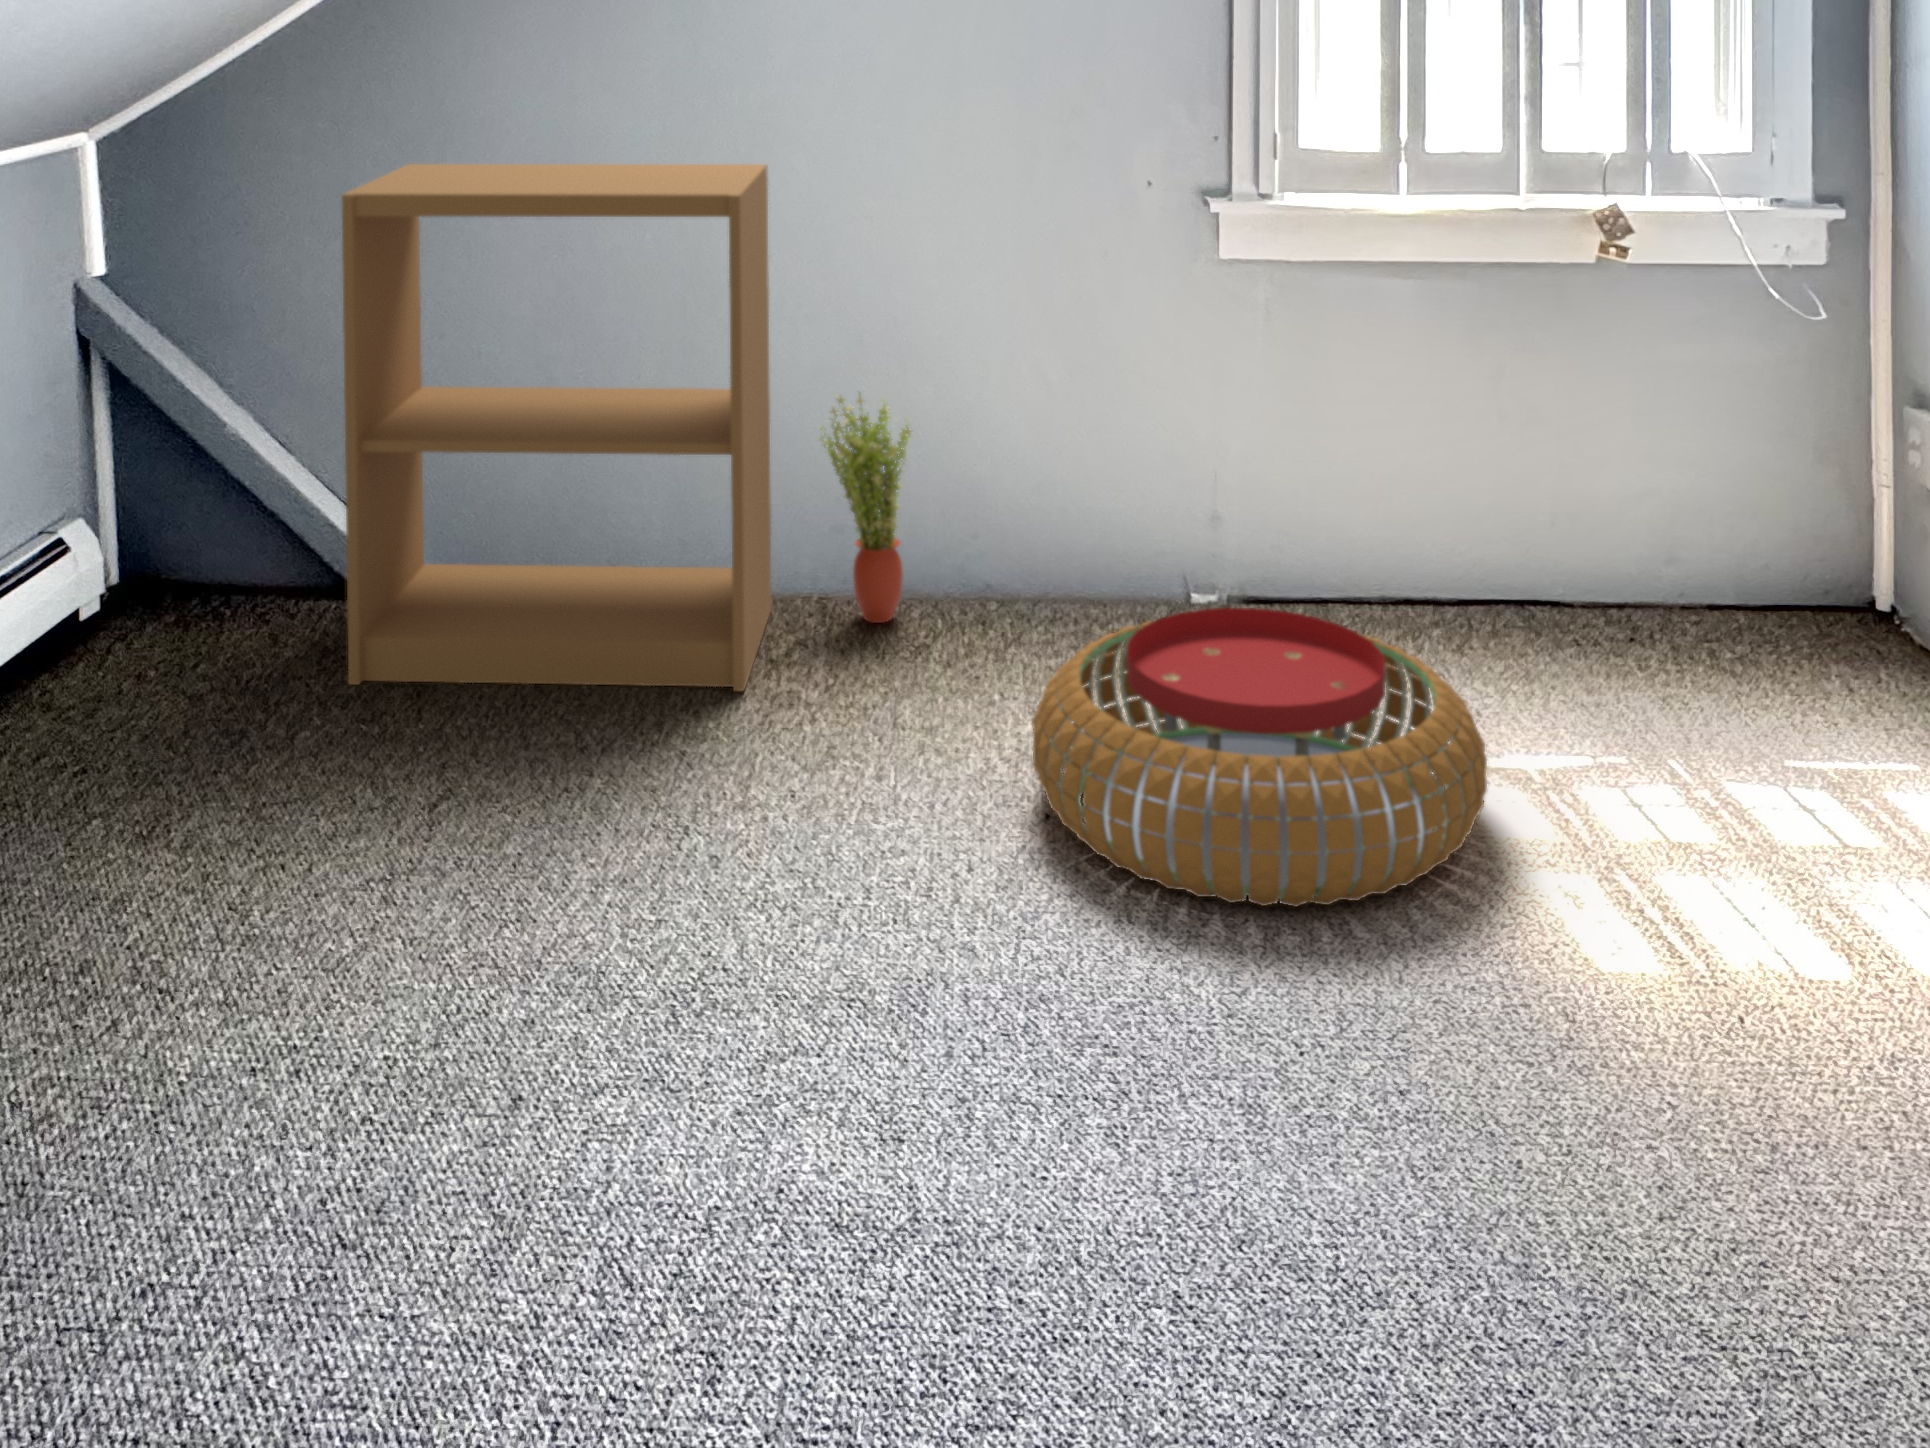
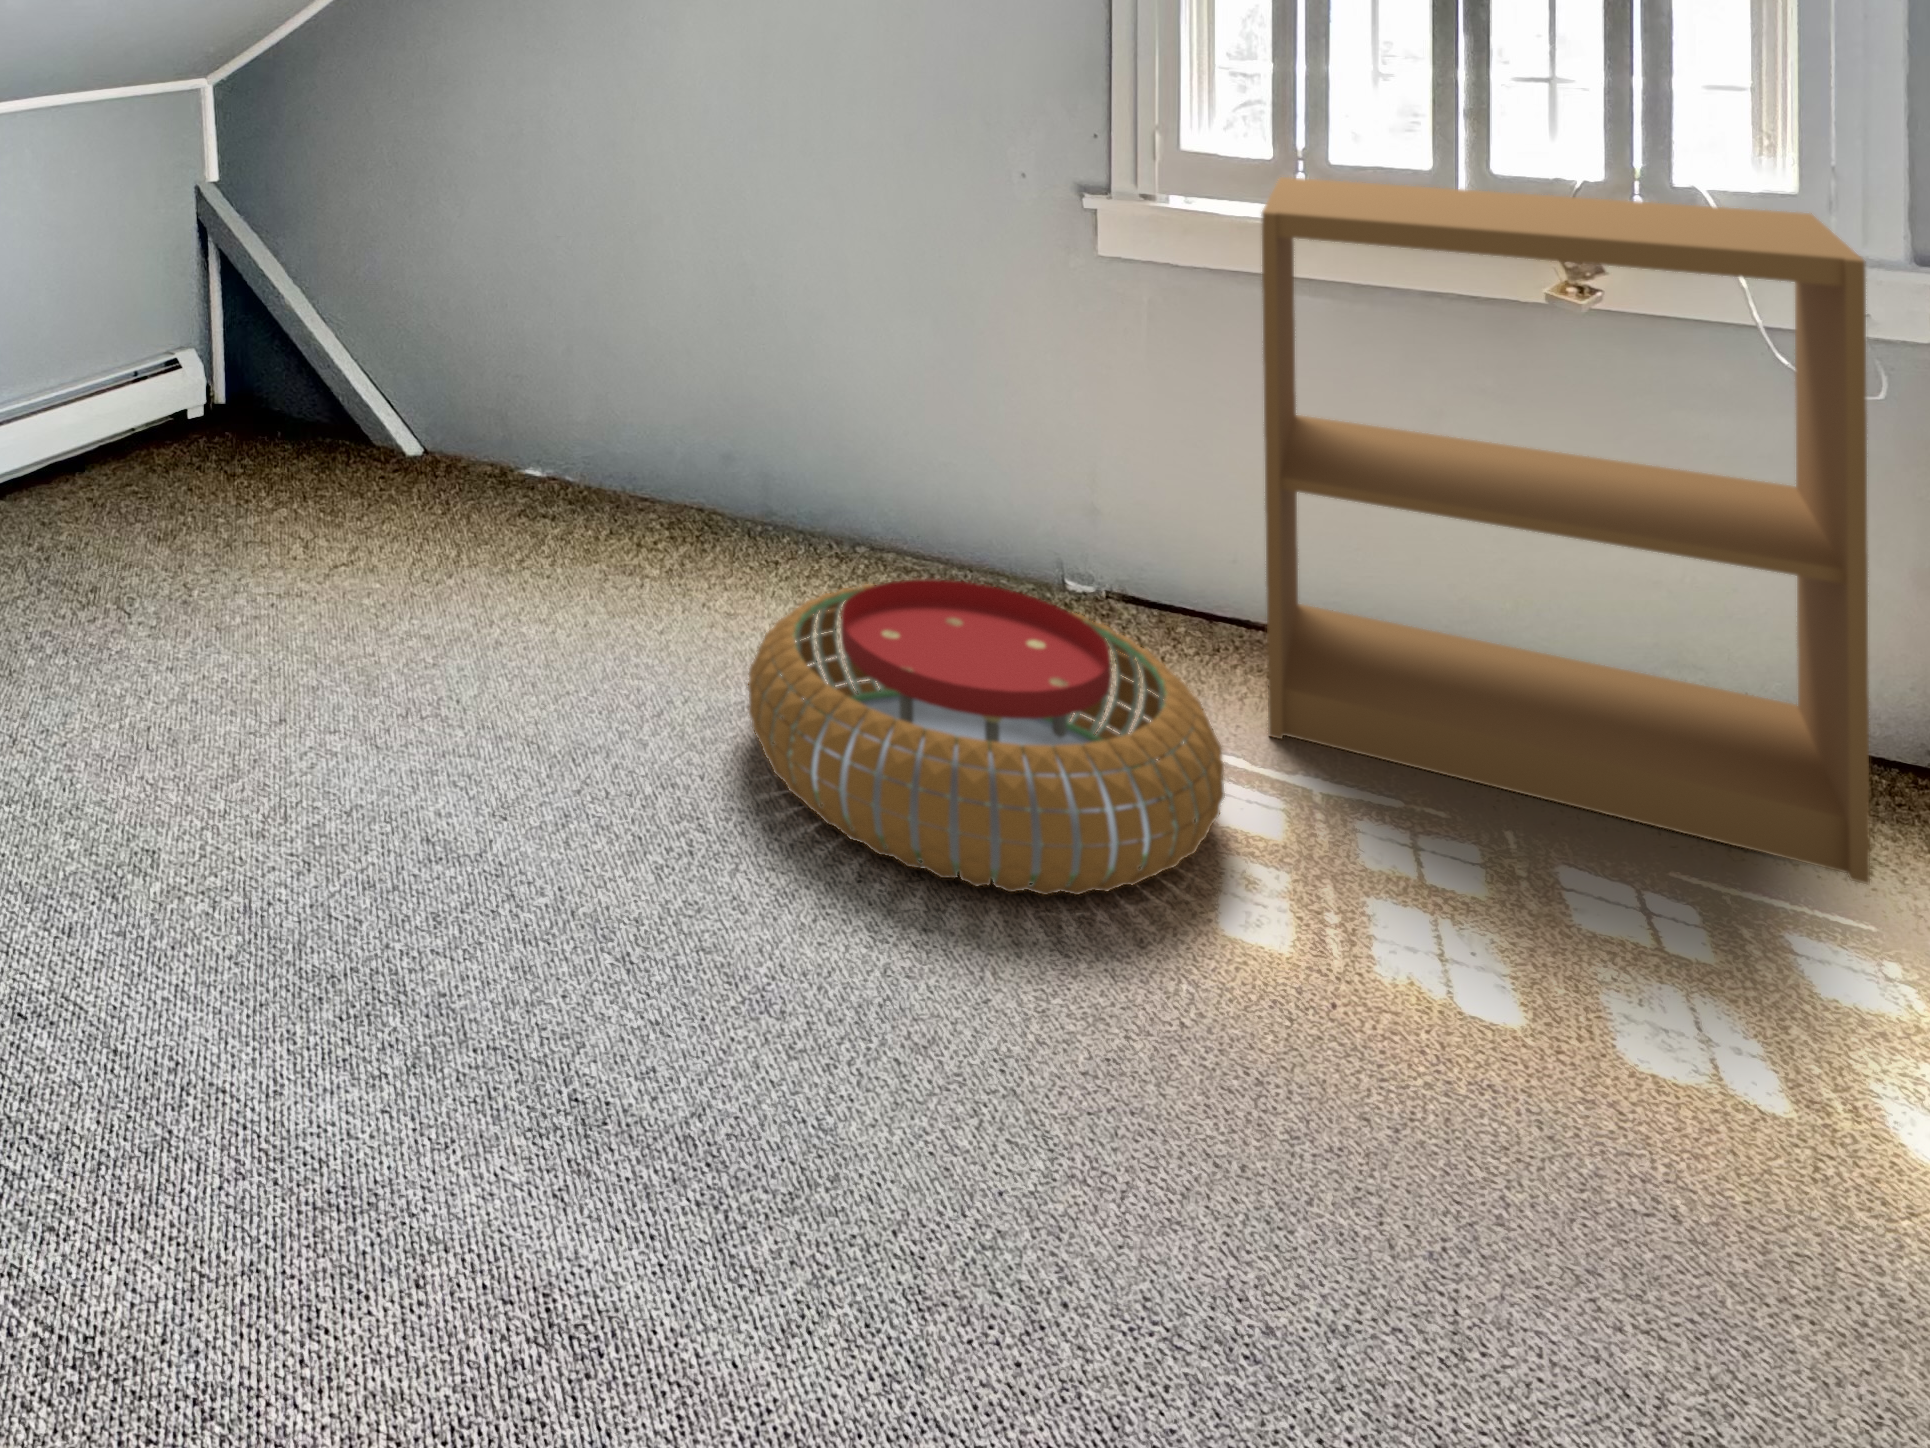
bookshelf: present [342,164,771,691] -> present [1261,177,1870,884]
potted plant: present [821,392,911,623] -> none [695,333,783,539]

